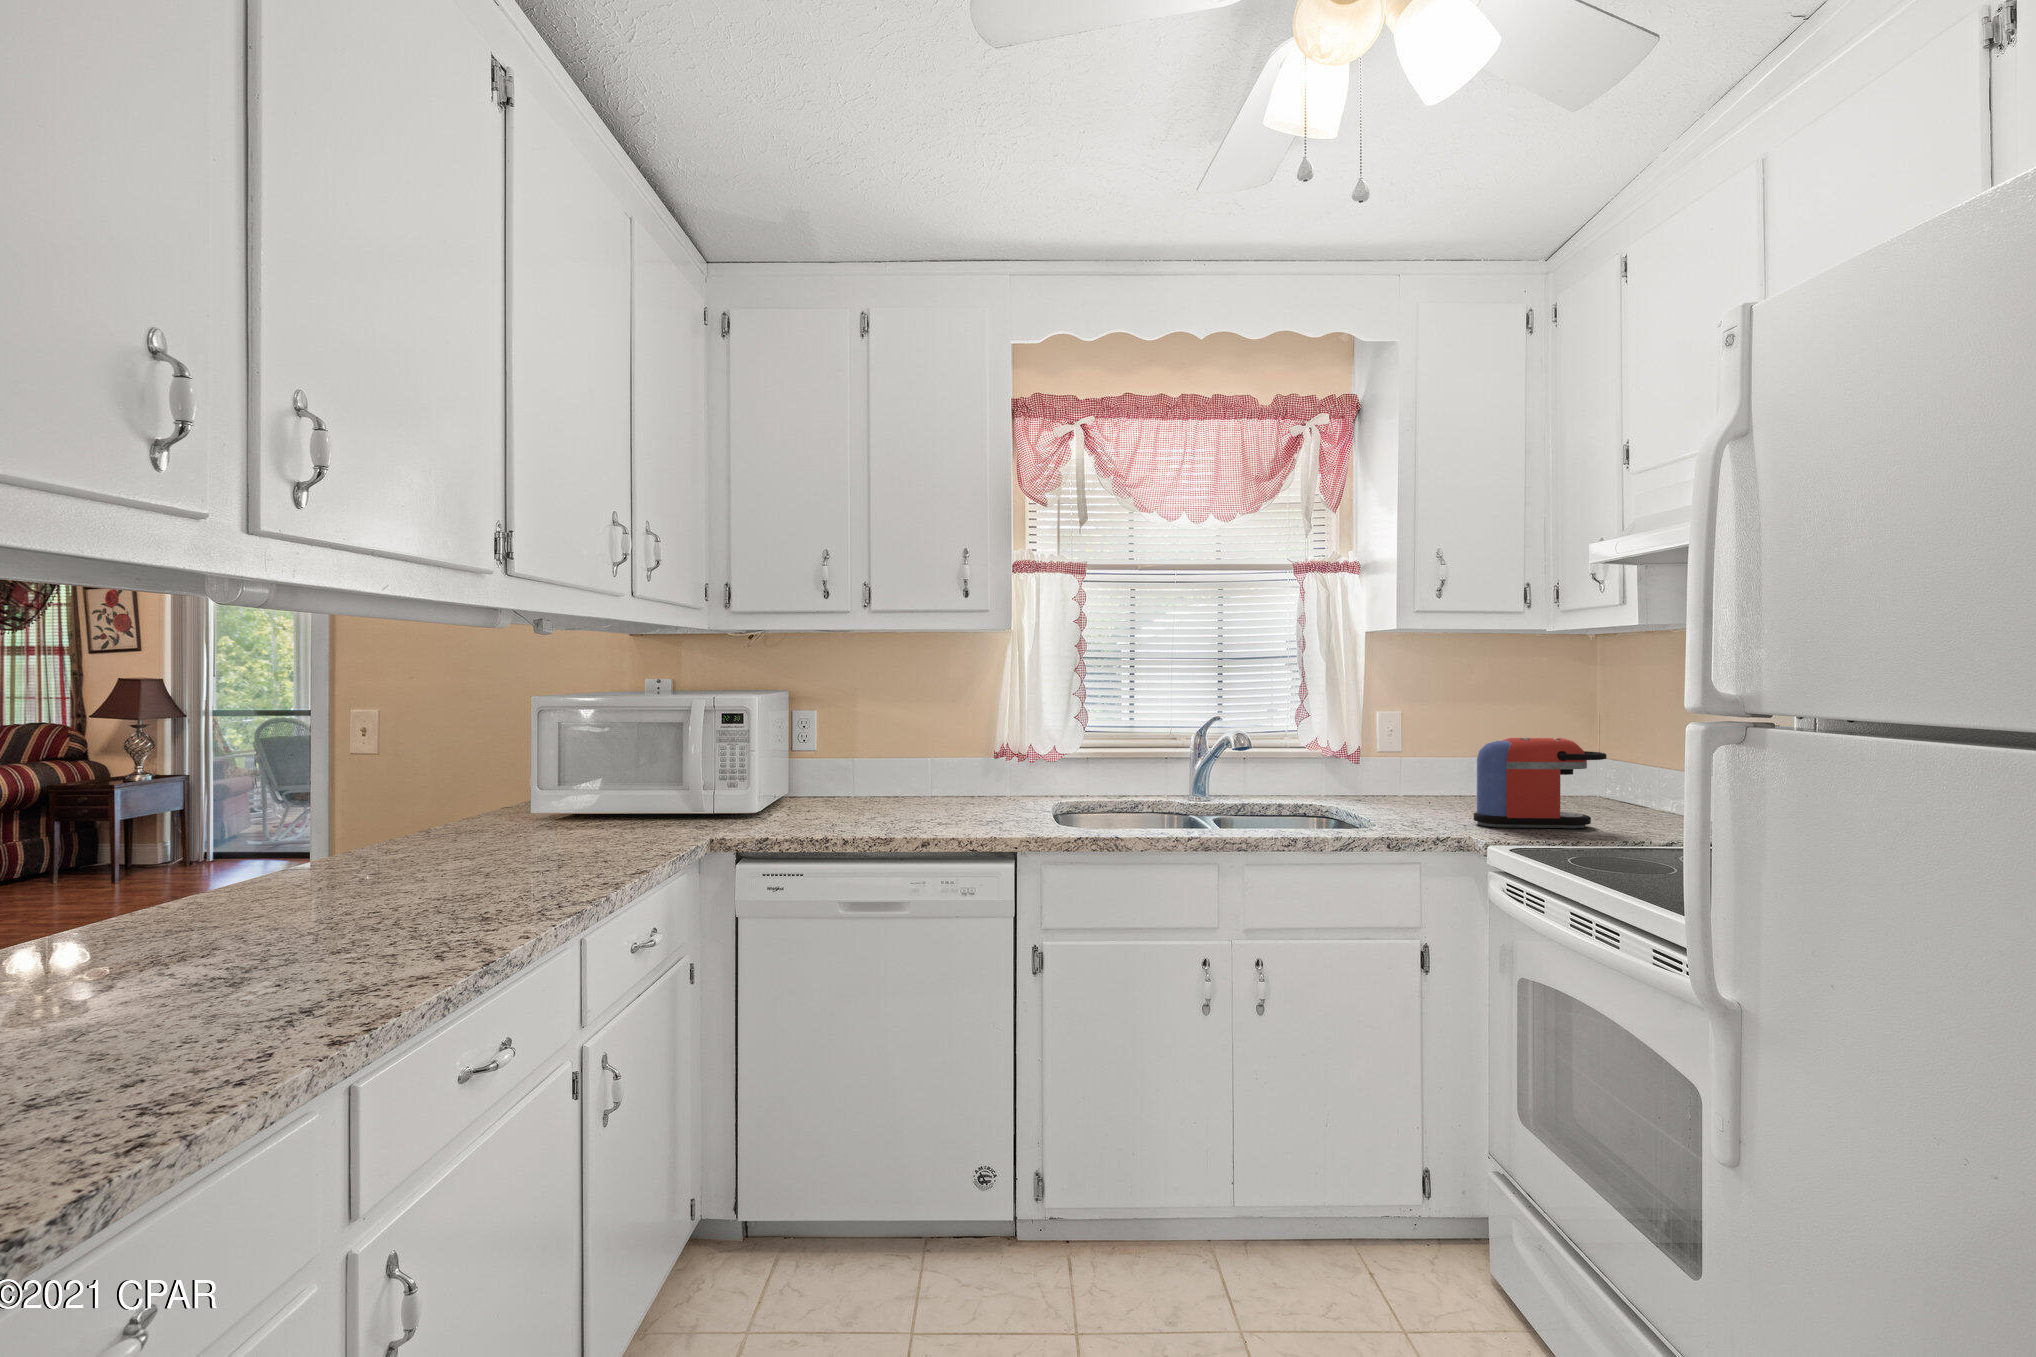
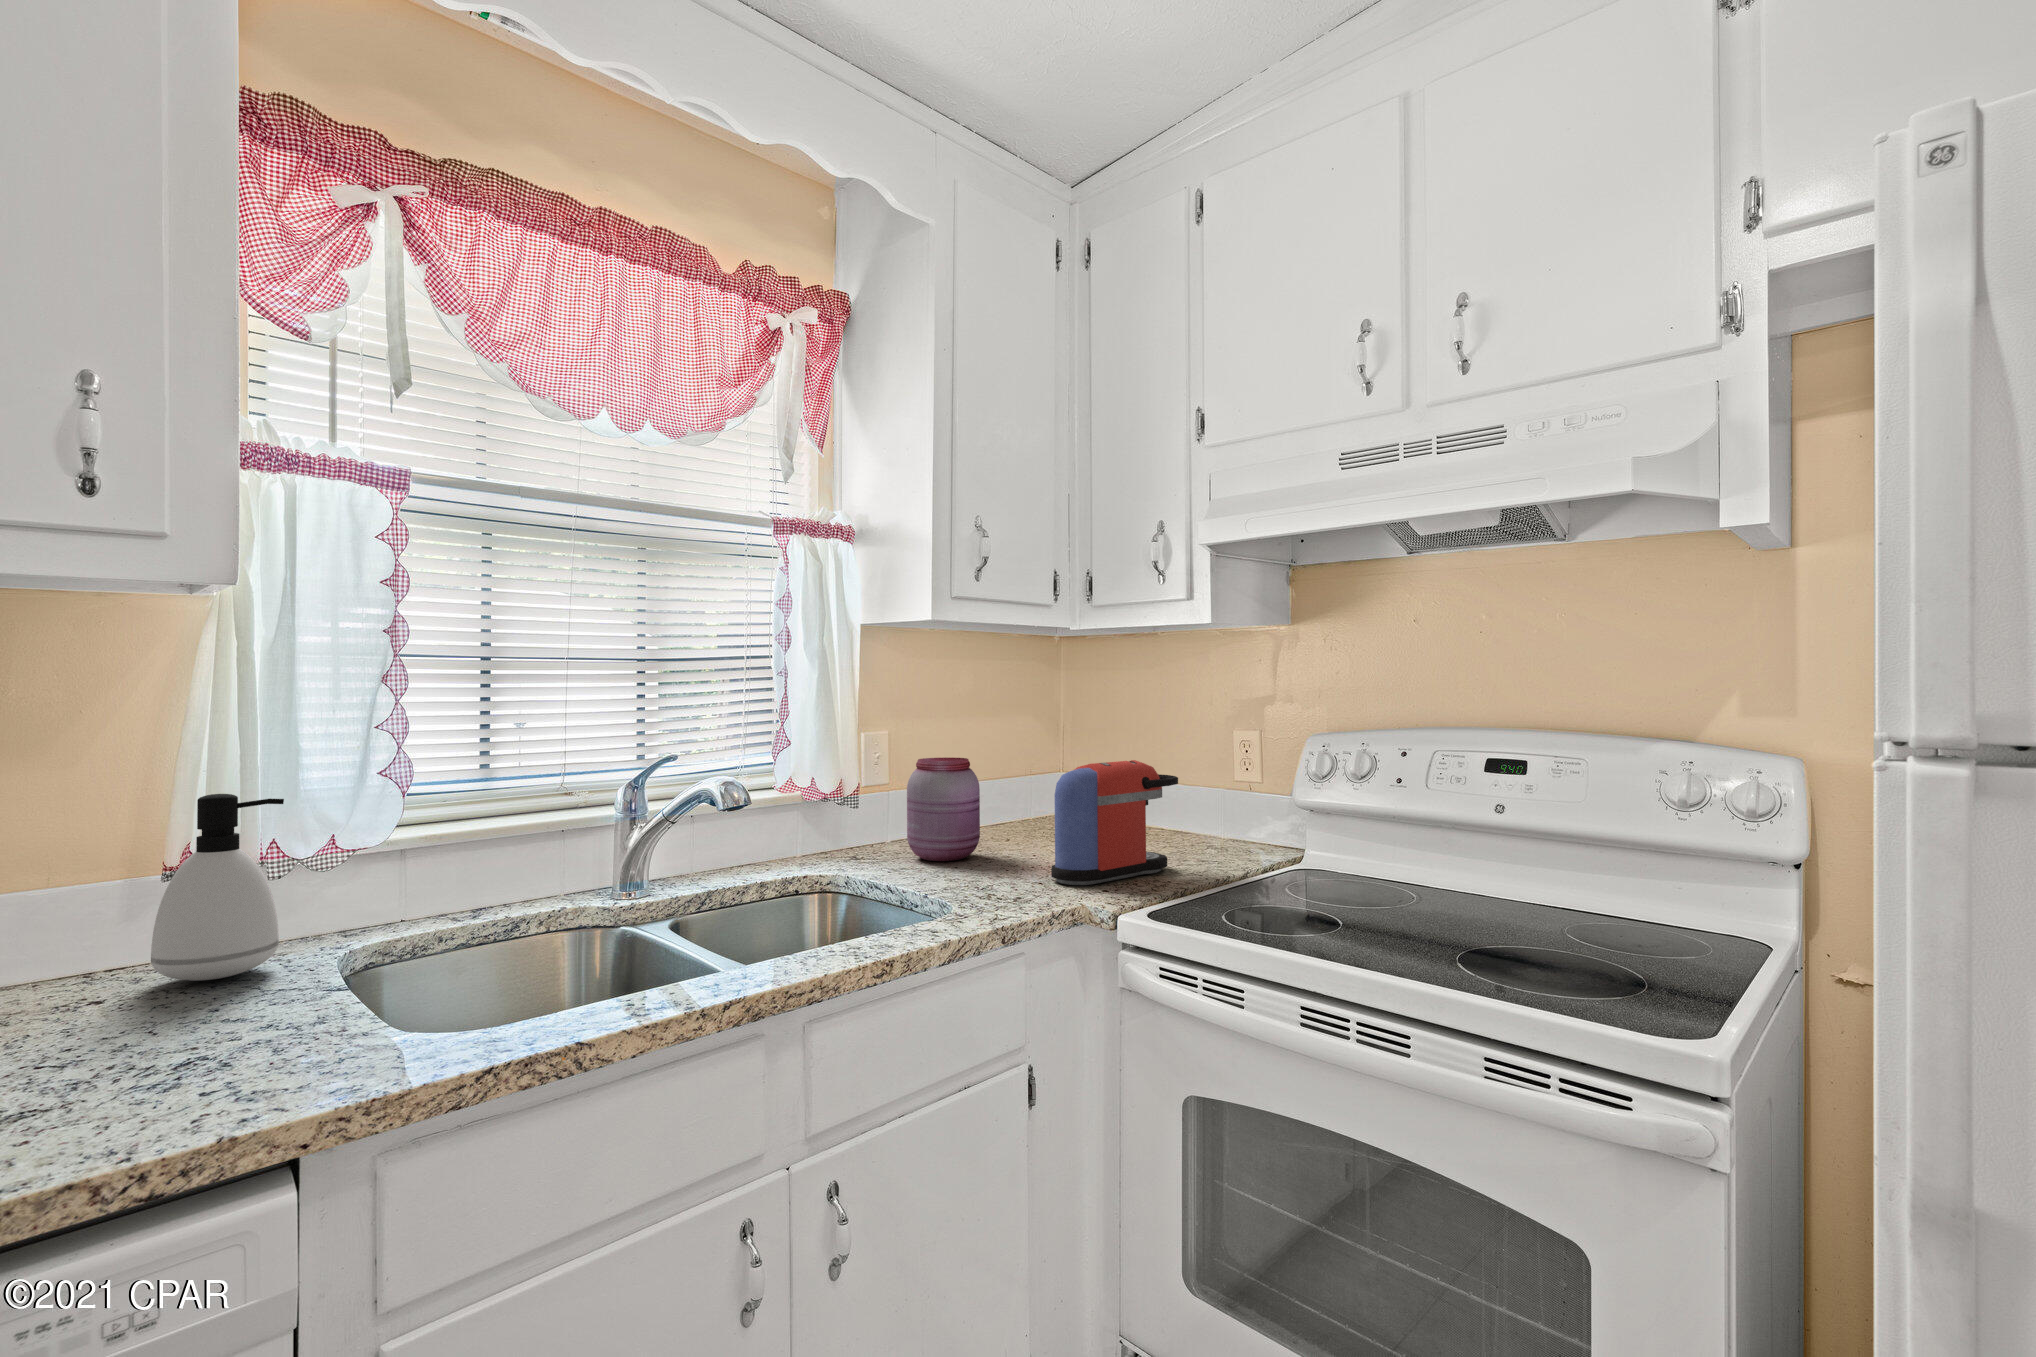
soap dispenser: none [987,724,1032,805] -> present [151,794,284,981]
jar: none [1396,731,1454,807] -> present [907,757,980,861]

